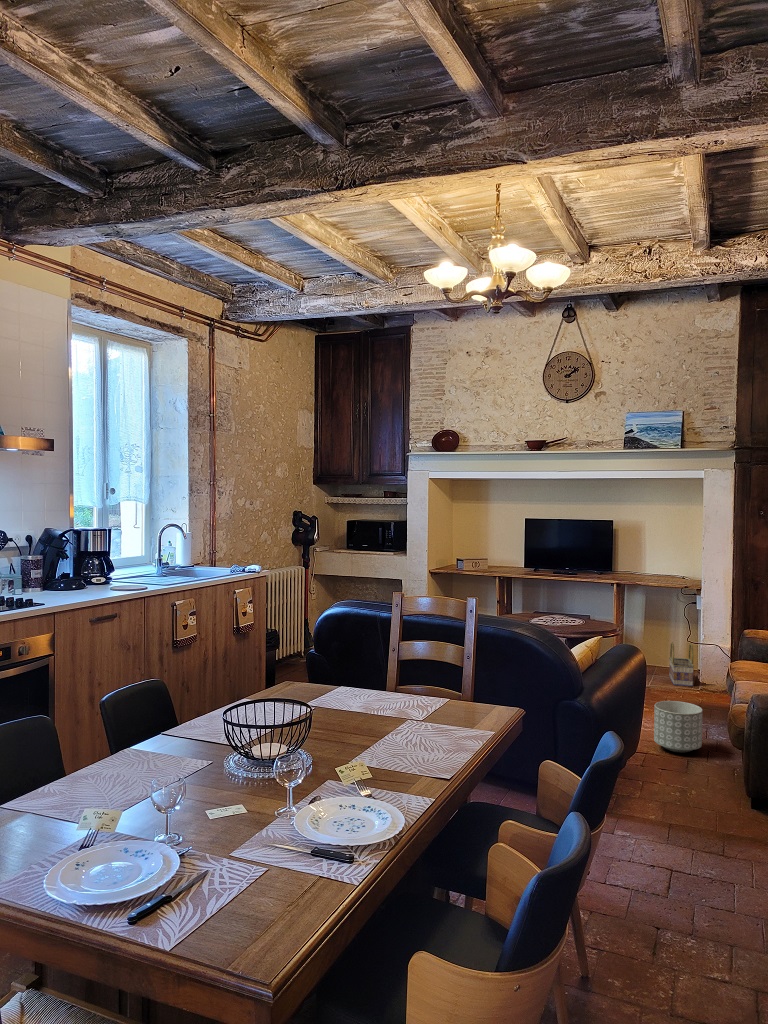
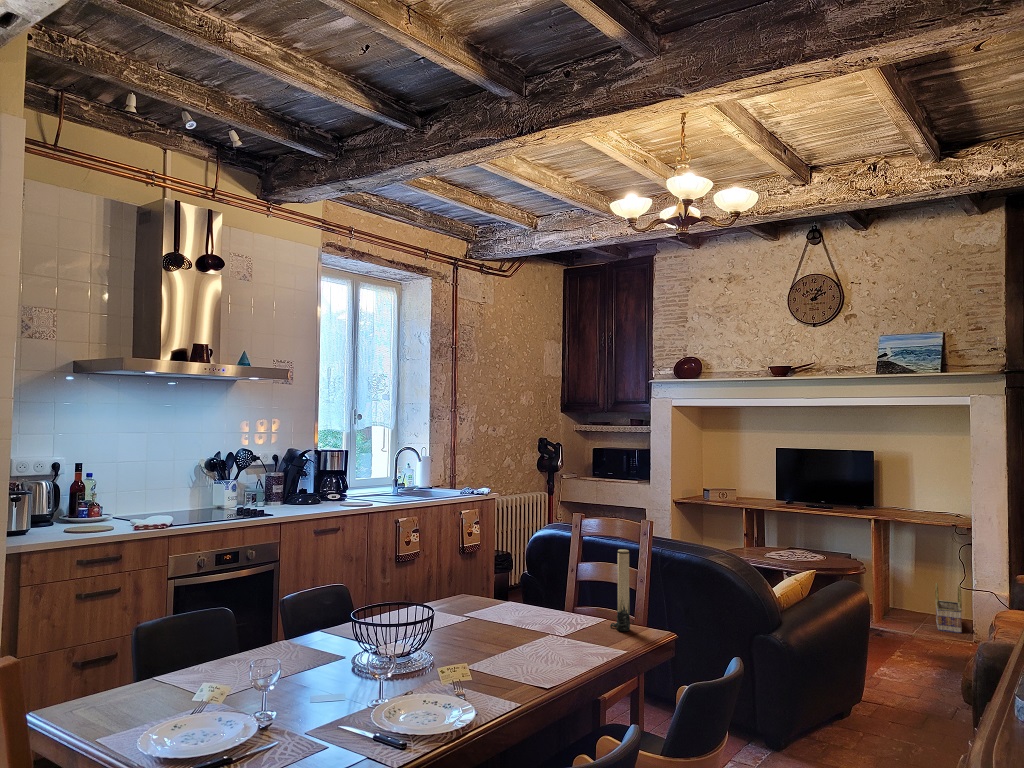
candle: none [468,633,490,713] -> present [610,550,630,631]
planter: present [654,701,702,753] -> none [889,644,945,703]

